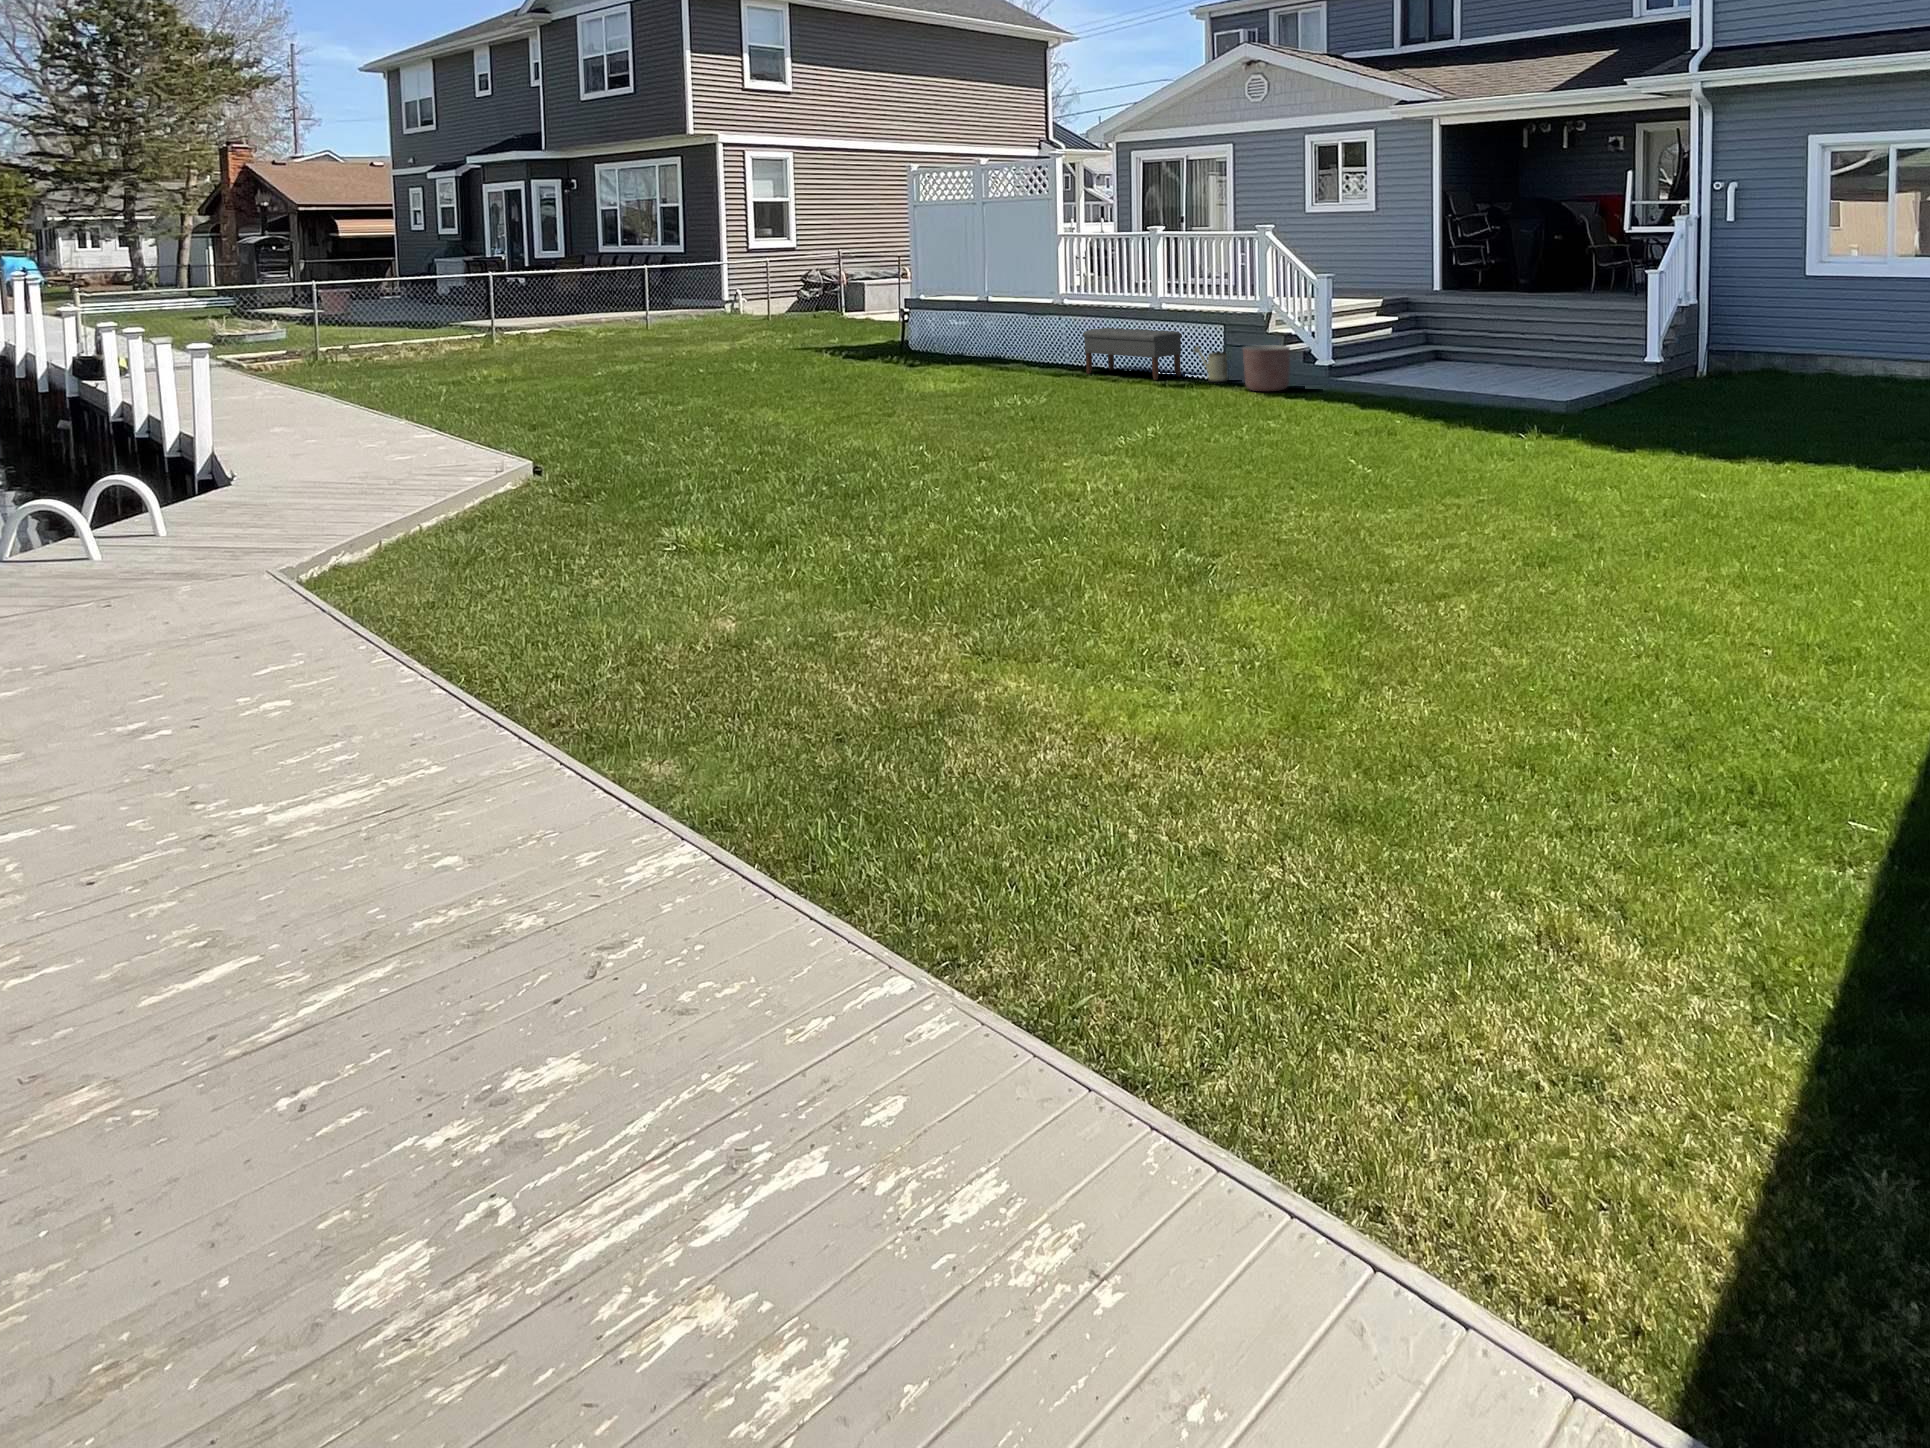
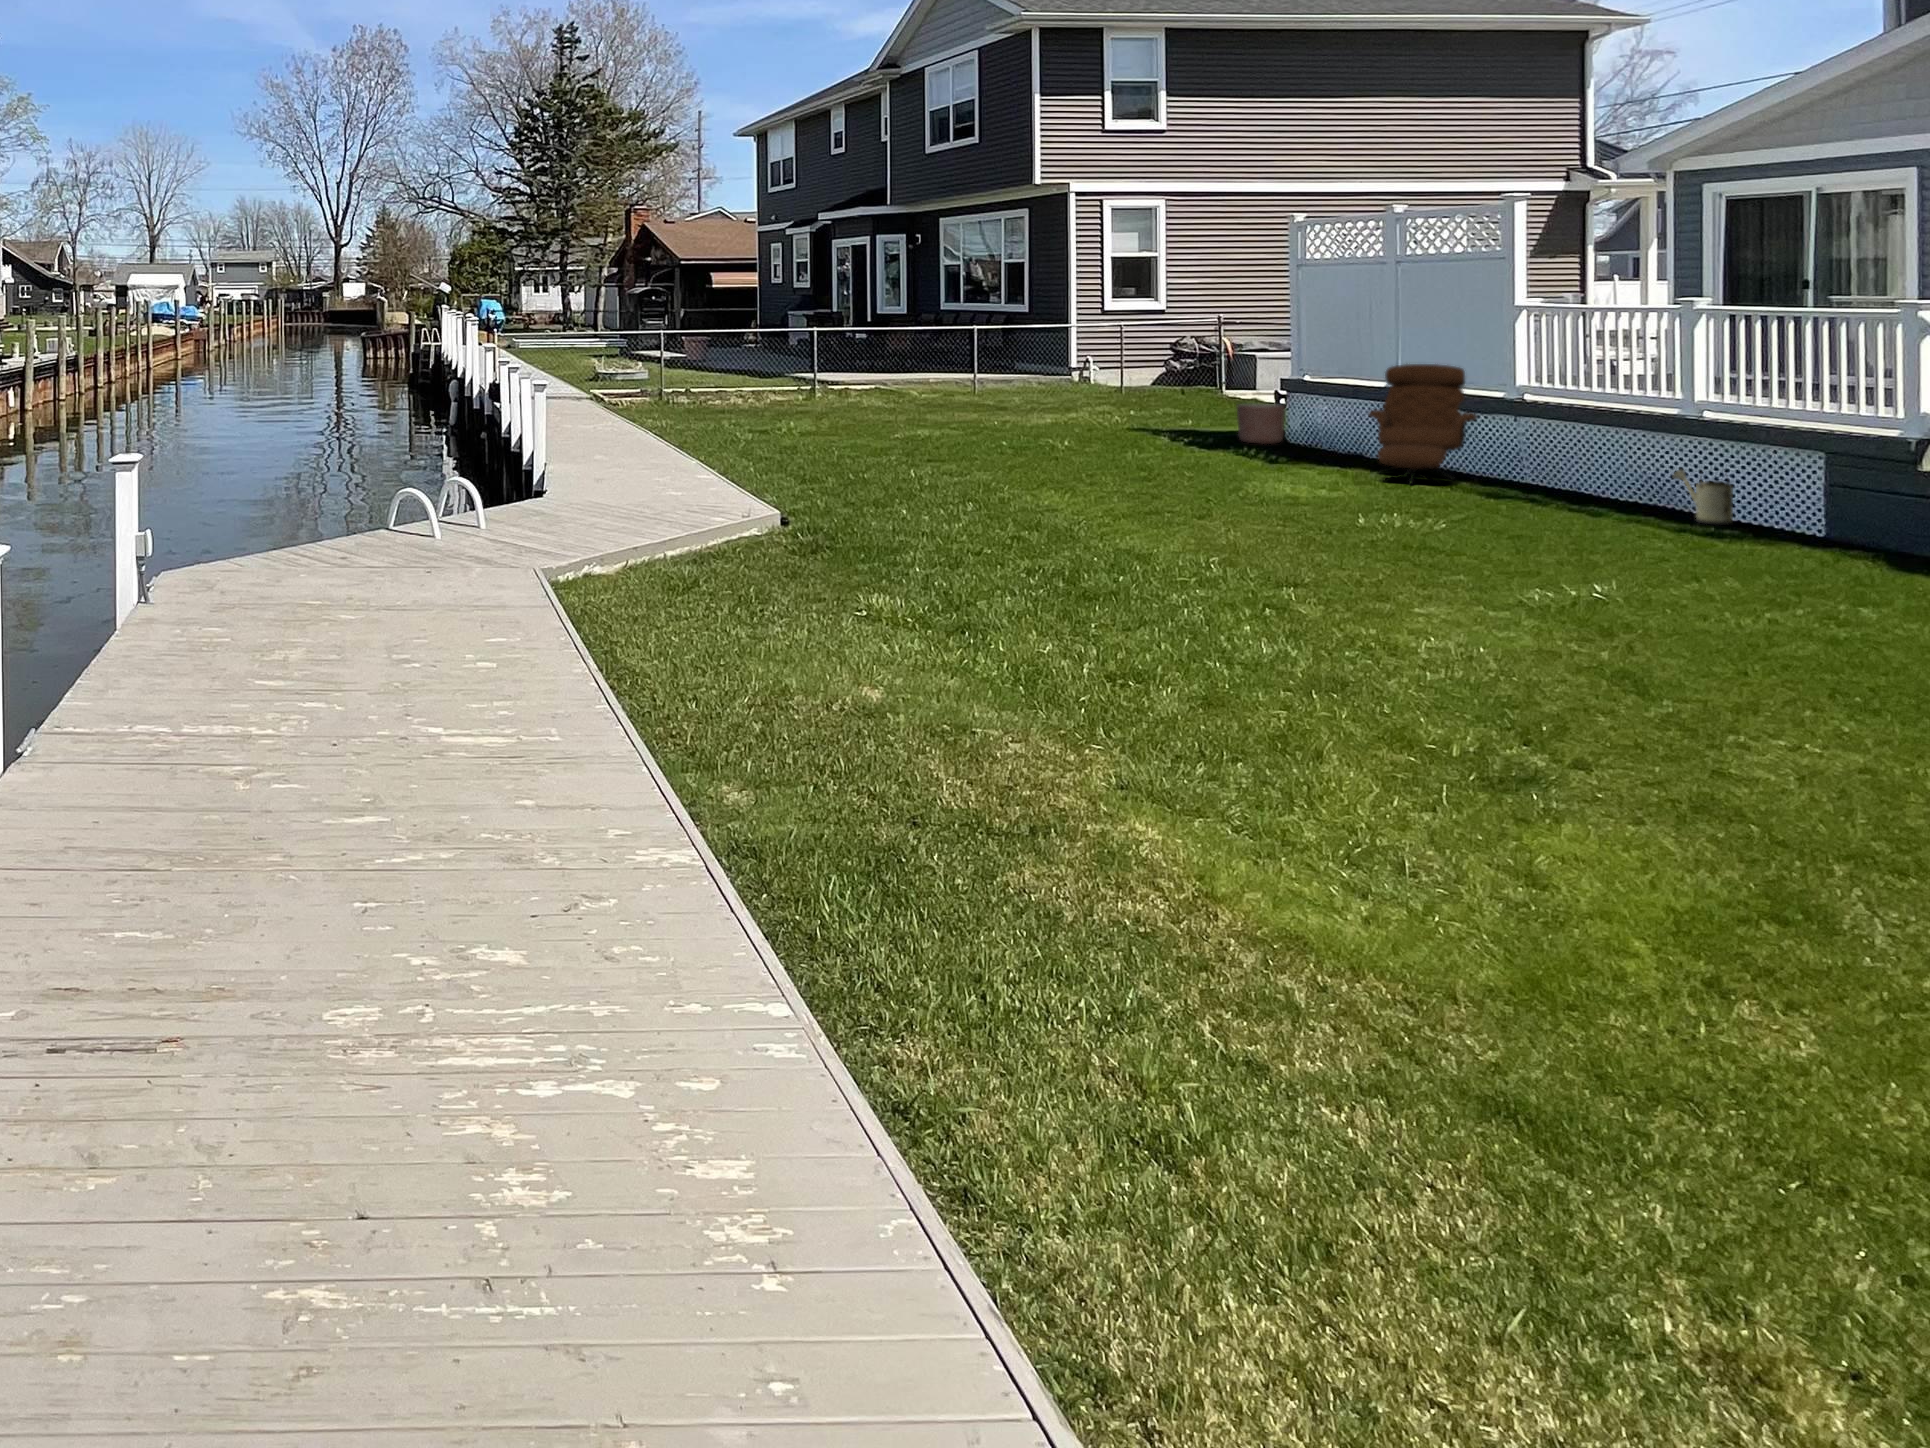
lounge chair: none [995,279,1066,374] -> present [1368,364,1477,483]
bench: present [1083,328,1182,380] -> none [1494,434,1658,510]
planter: present [1243,345,1290,391] -> present [1237,403,1285,444]

